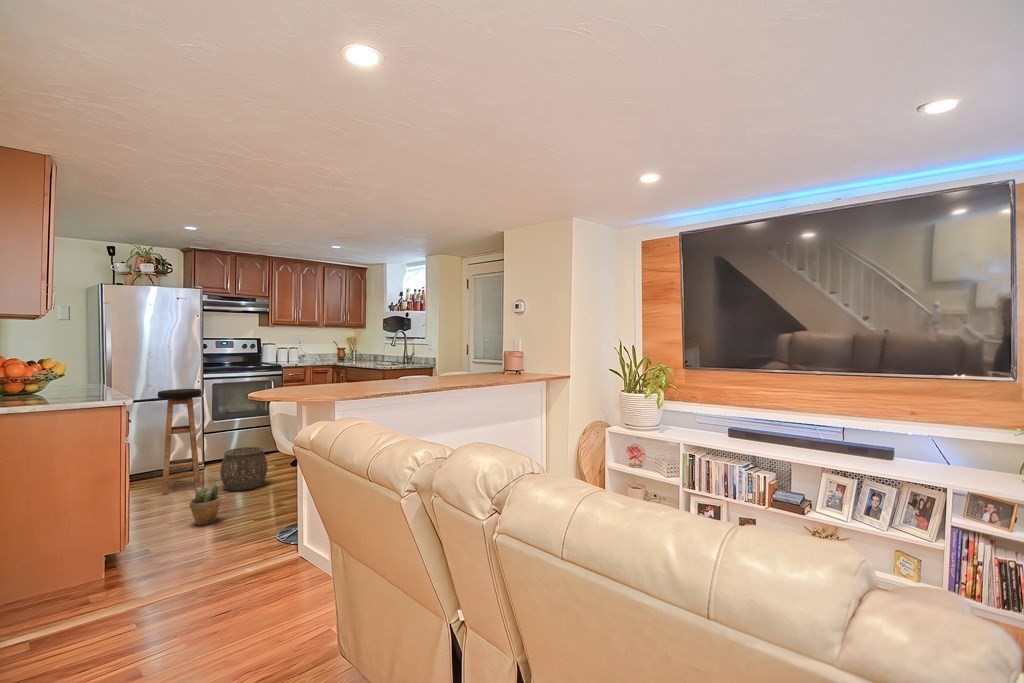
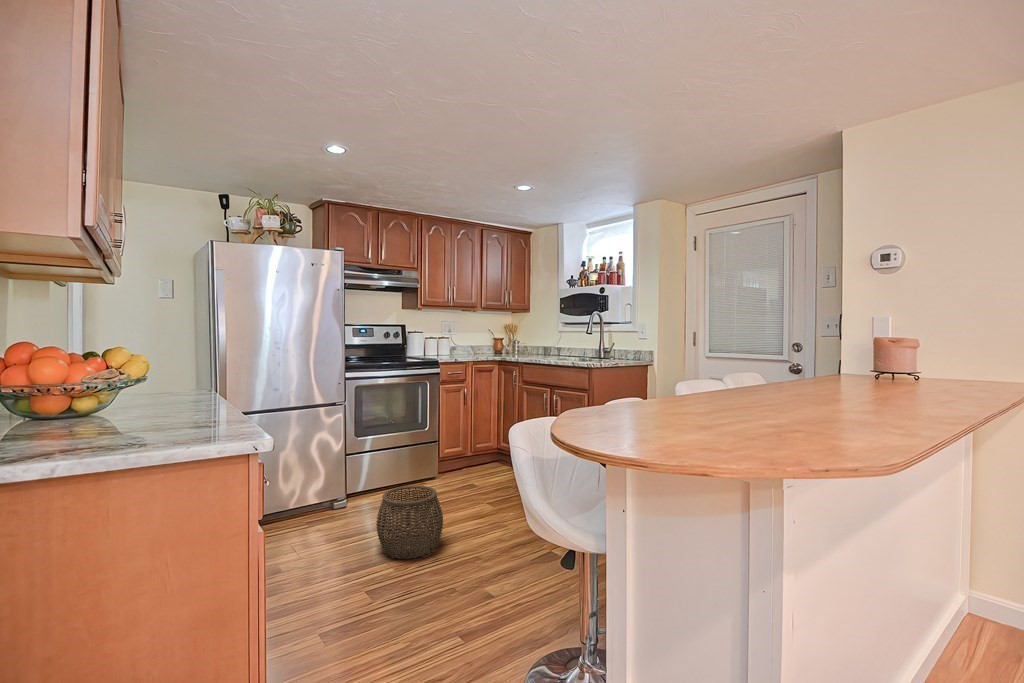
bar stool: present [158,389,202,495] -> none [288,396,349,560]
potted plant: present [189,484,221,525] -> none [347,573,398,650]

